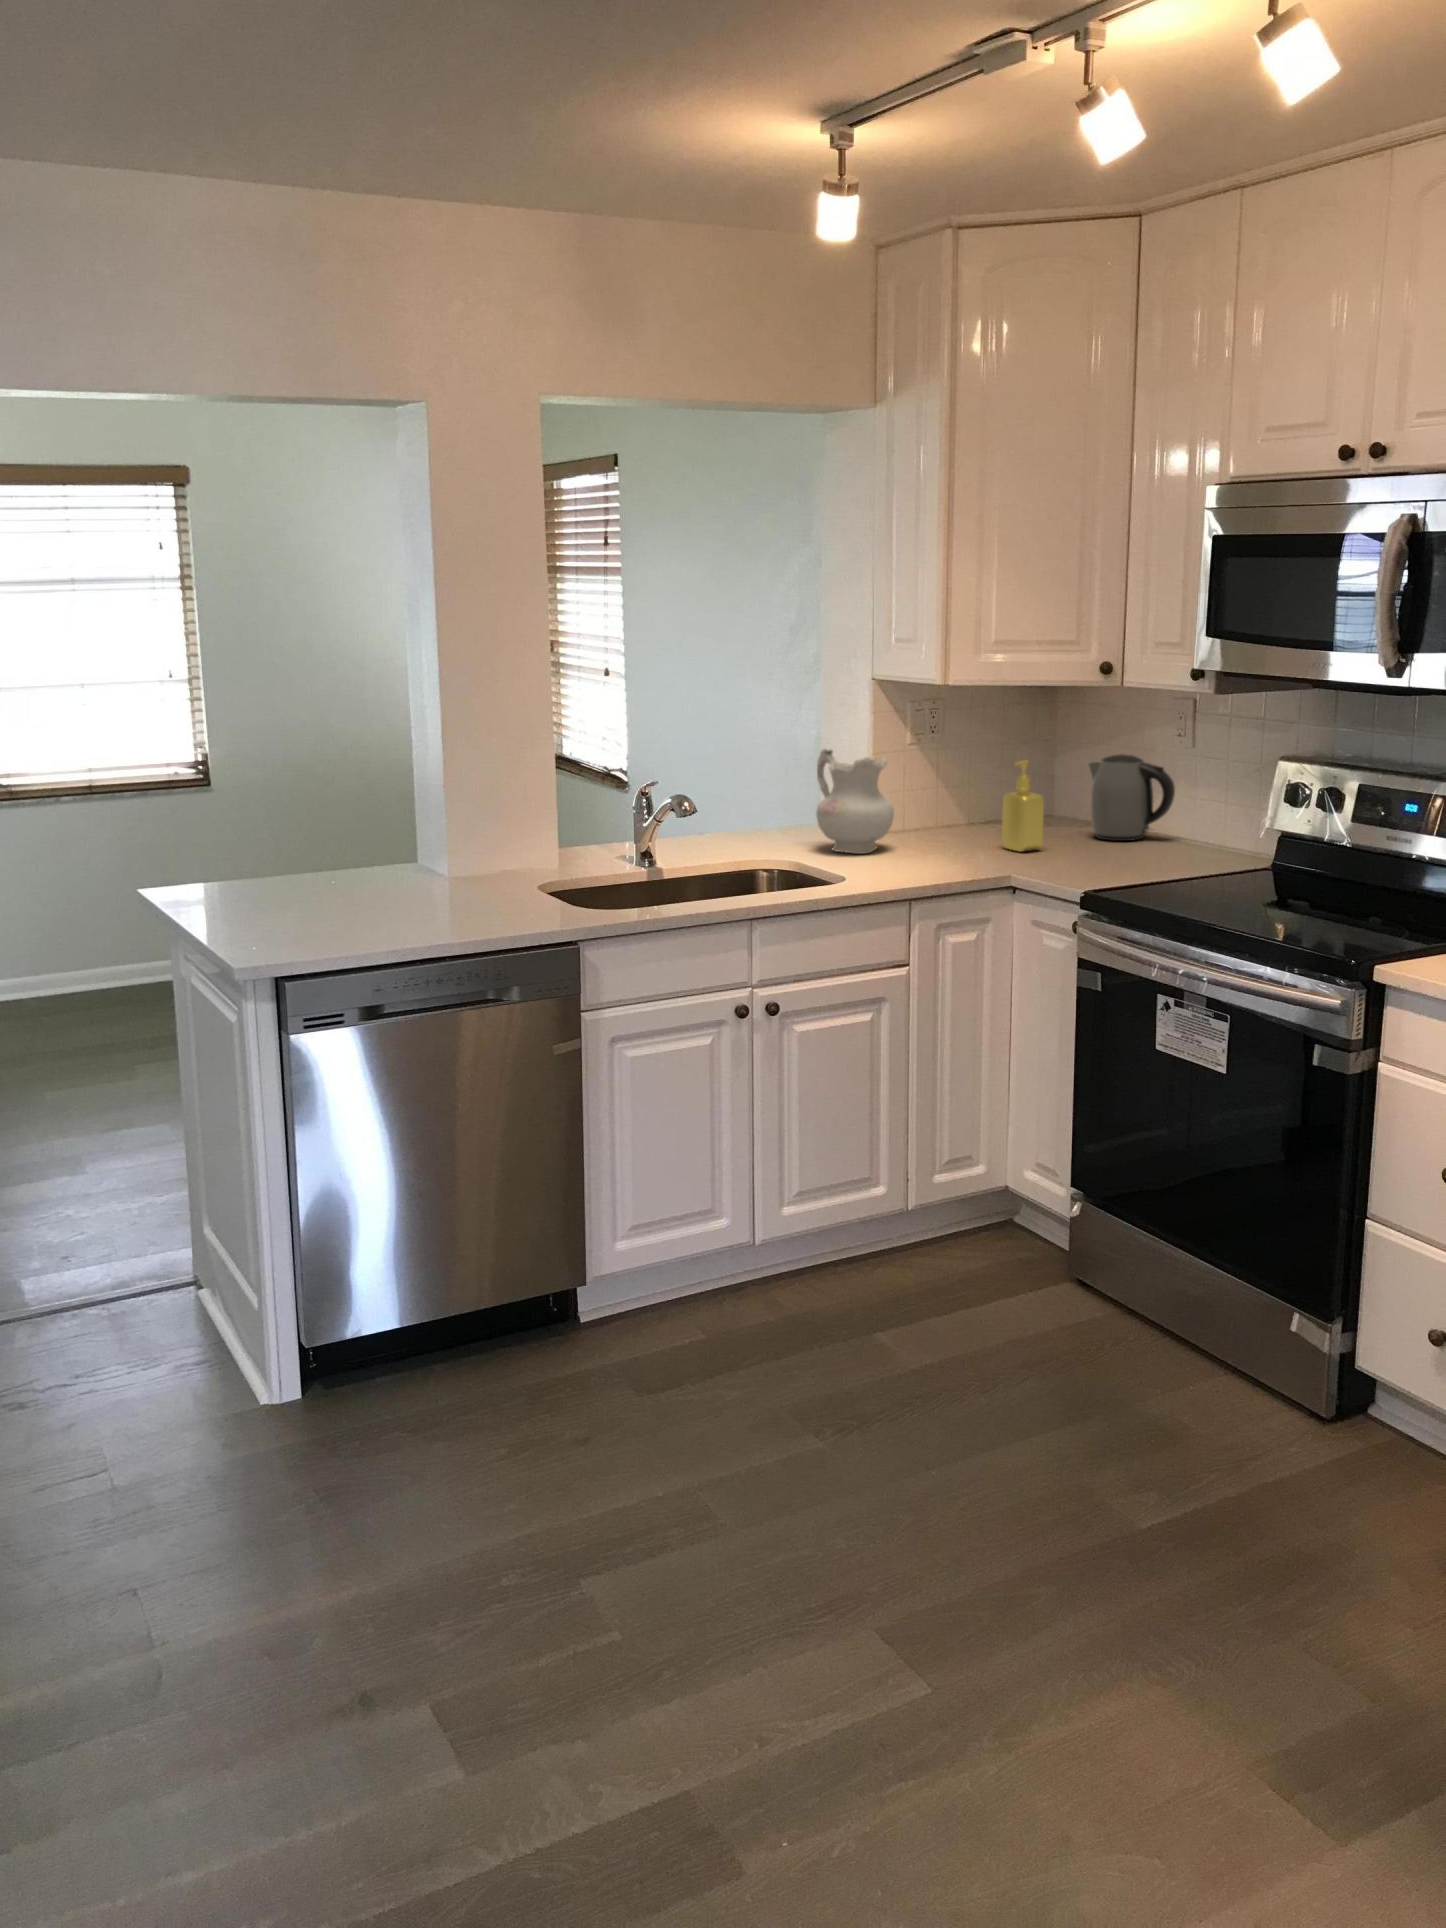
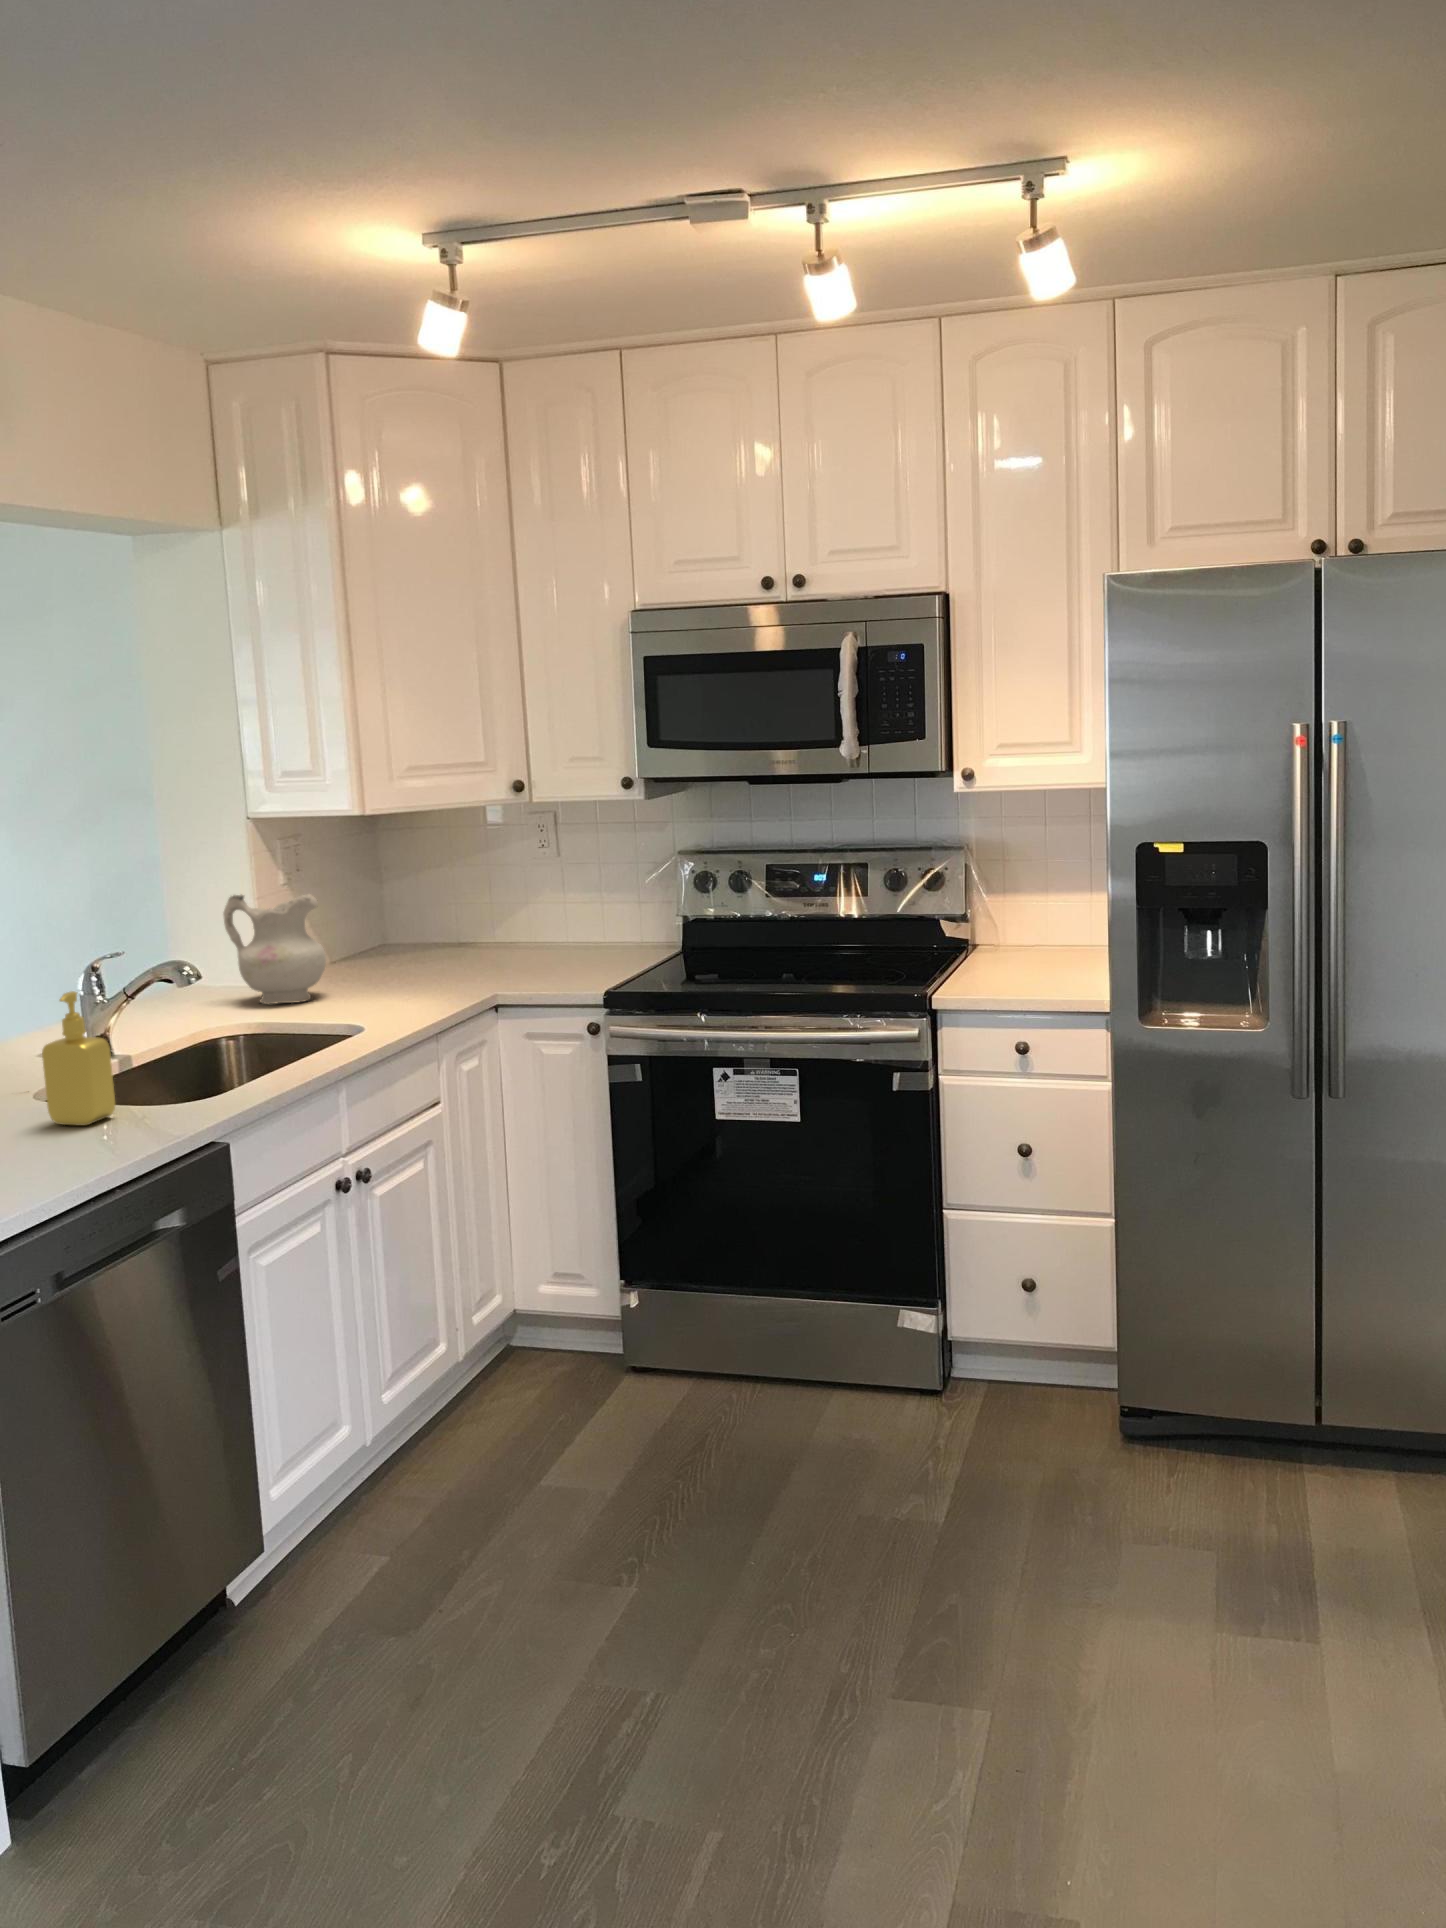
kettle: present [1089,754,1175,841] -> none [467,872,554,956]
soap dispenser: present [1002,760,1044,852] -> present [42,991,115,1126]

